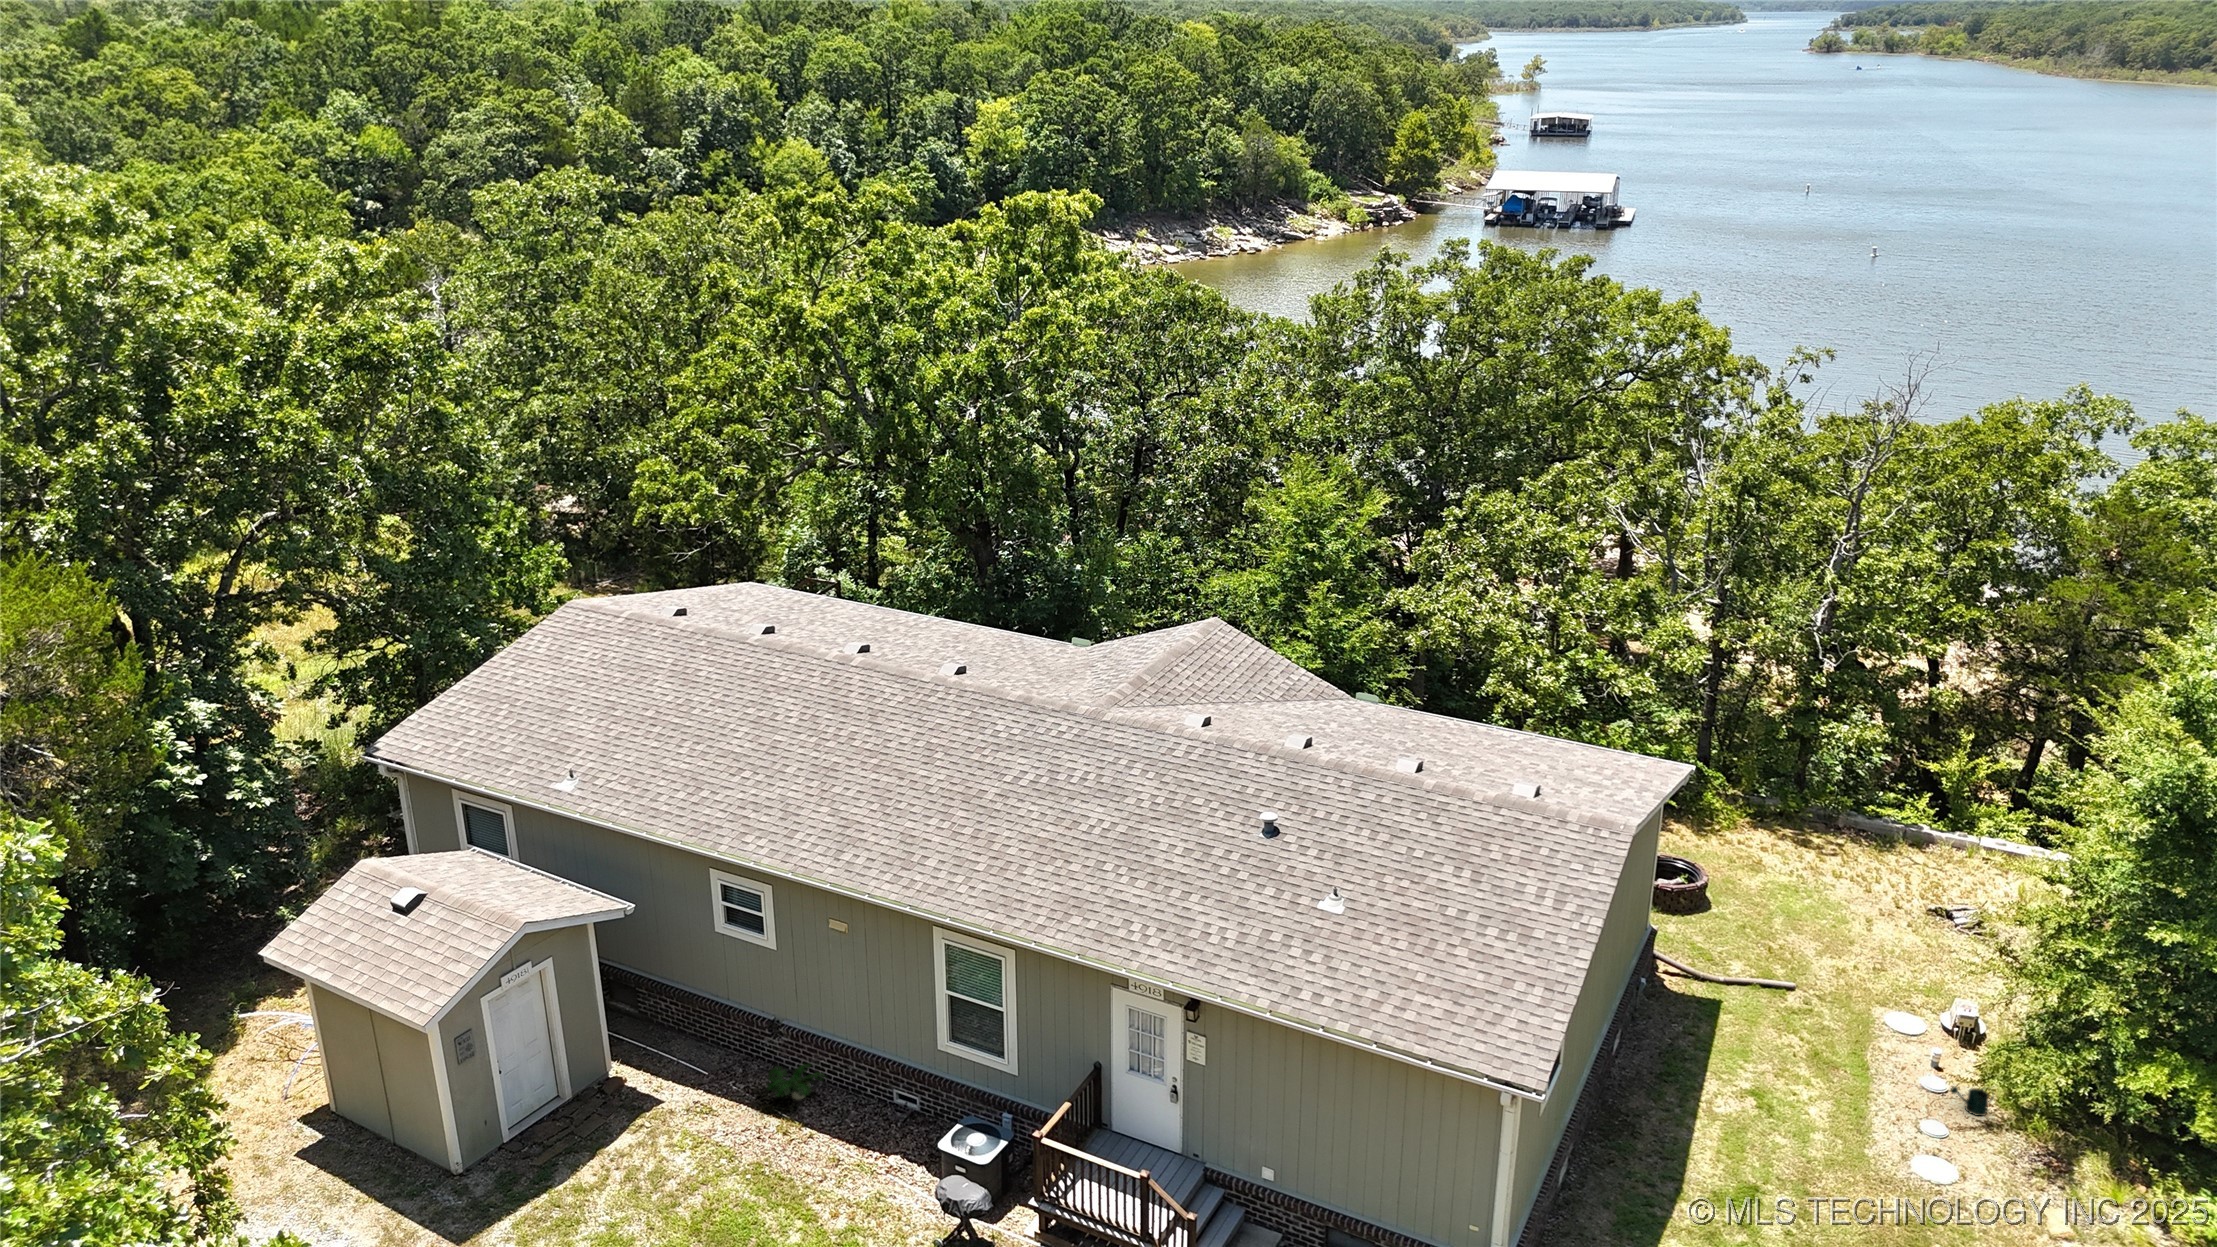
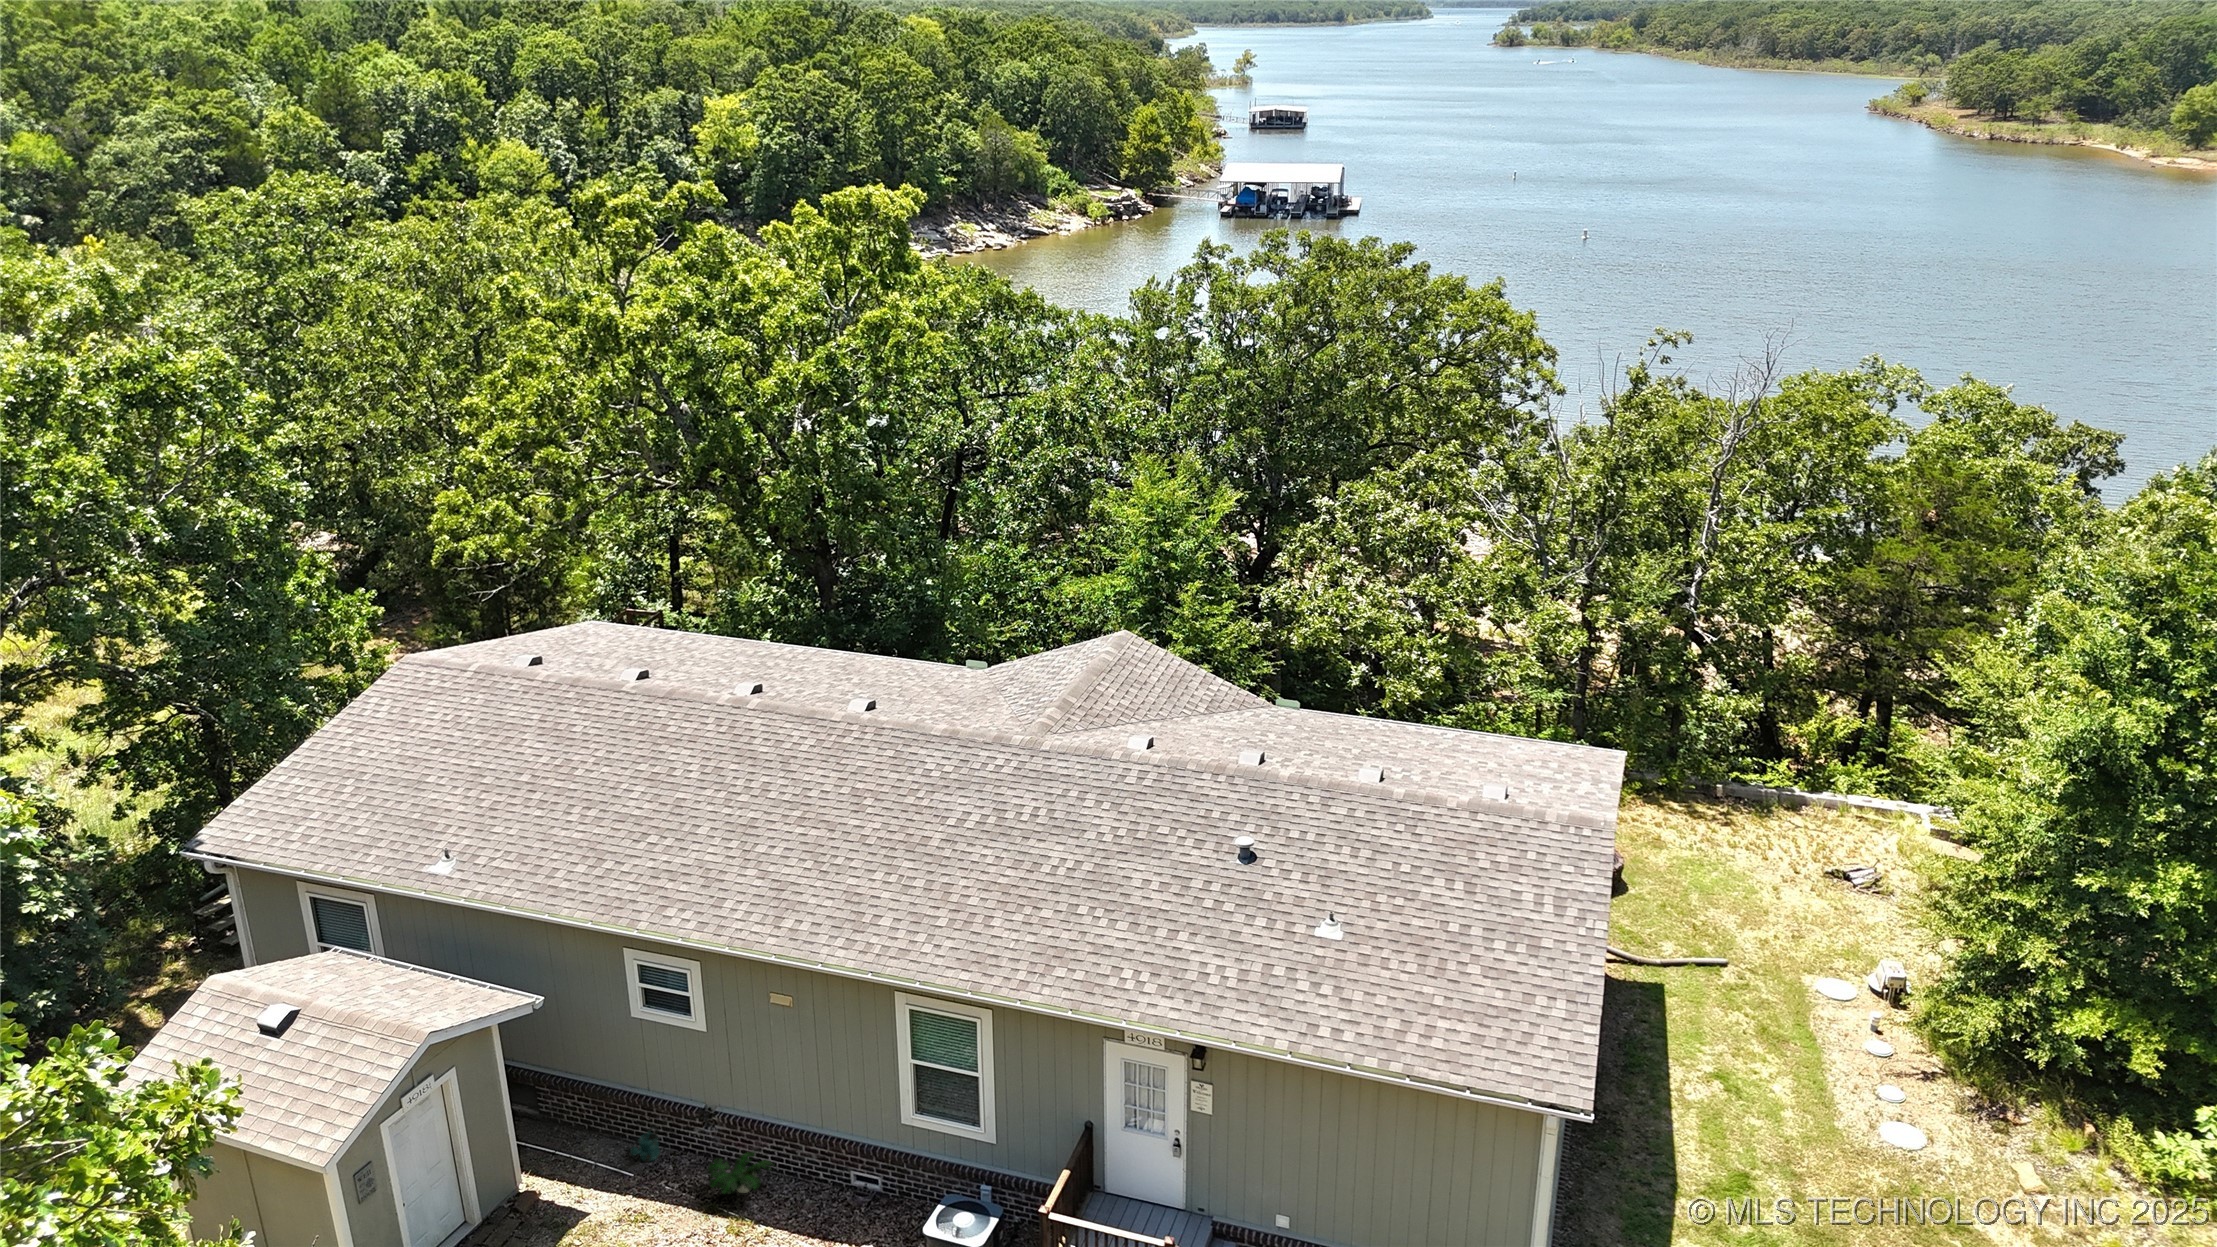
watering can: present [1951,1087,1993,1116] -> present [630,1128,660,1162]

